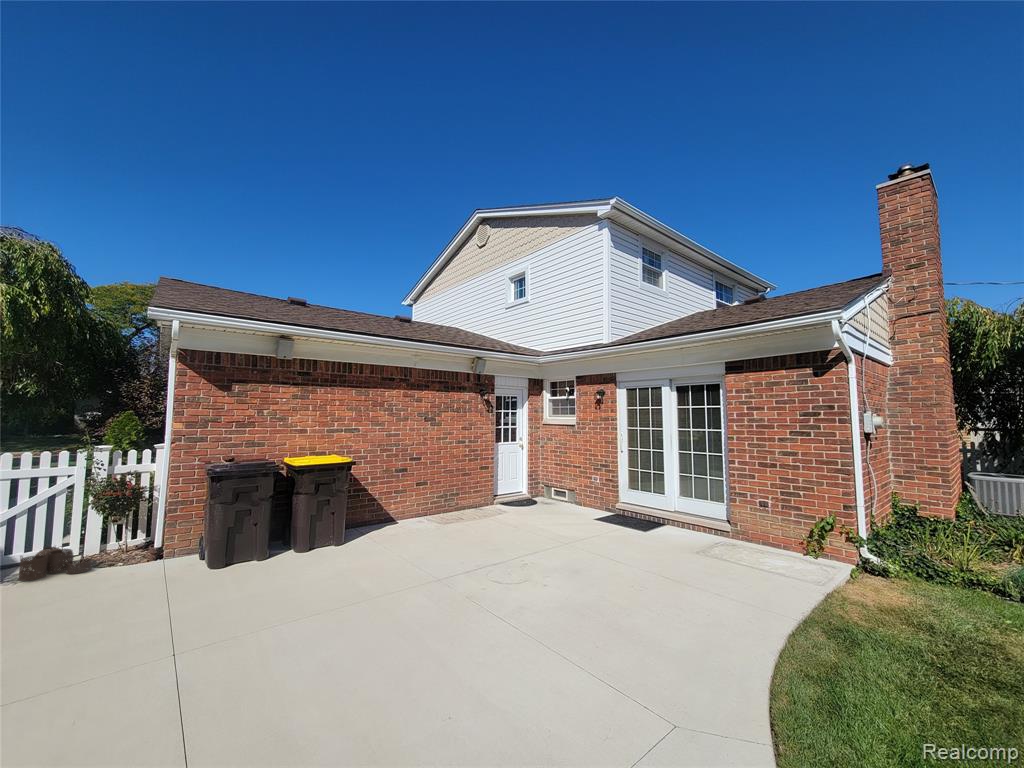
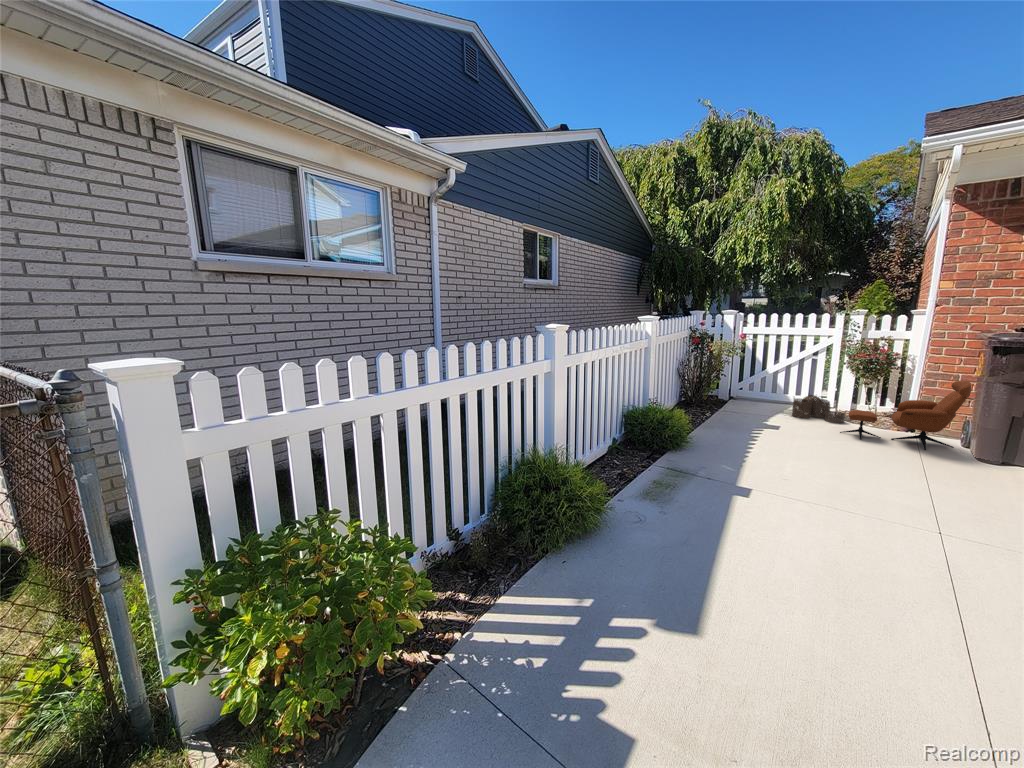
lounge chair: none [85,503,202,583] -> present [840,381,971,450]

